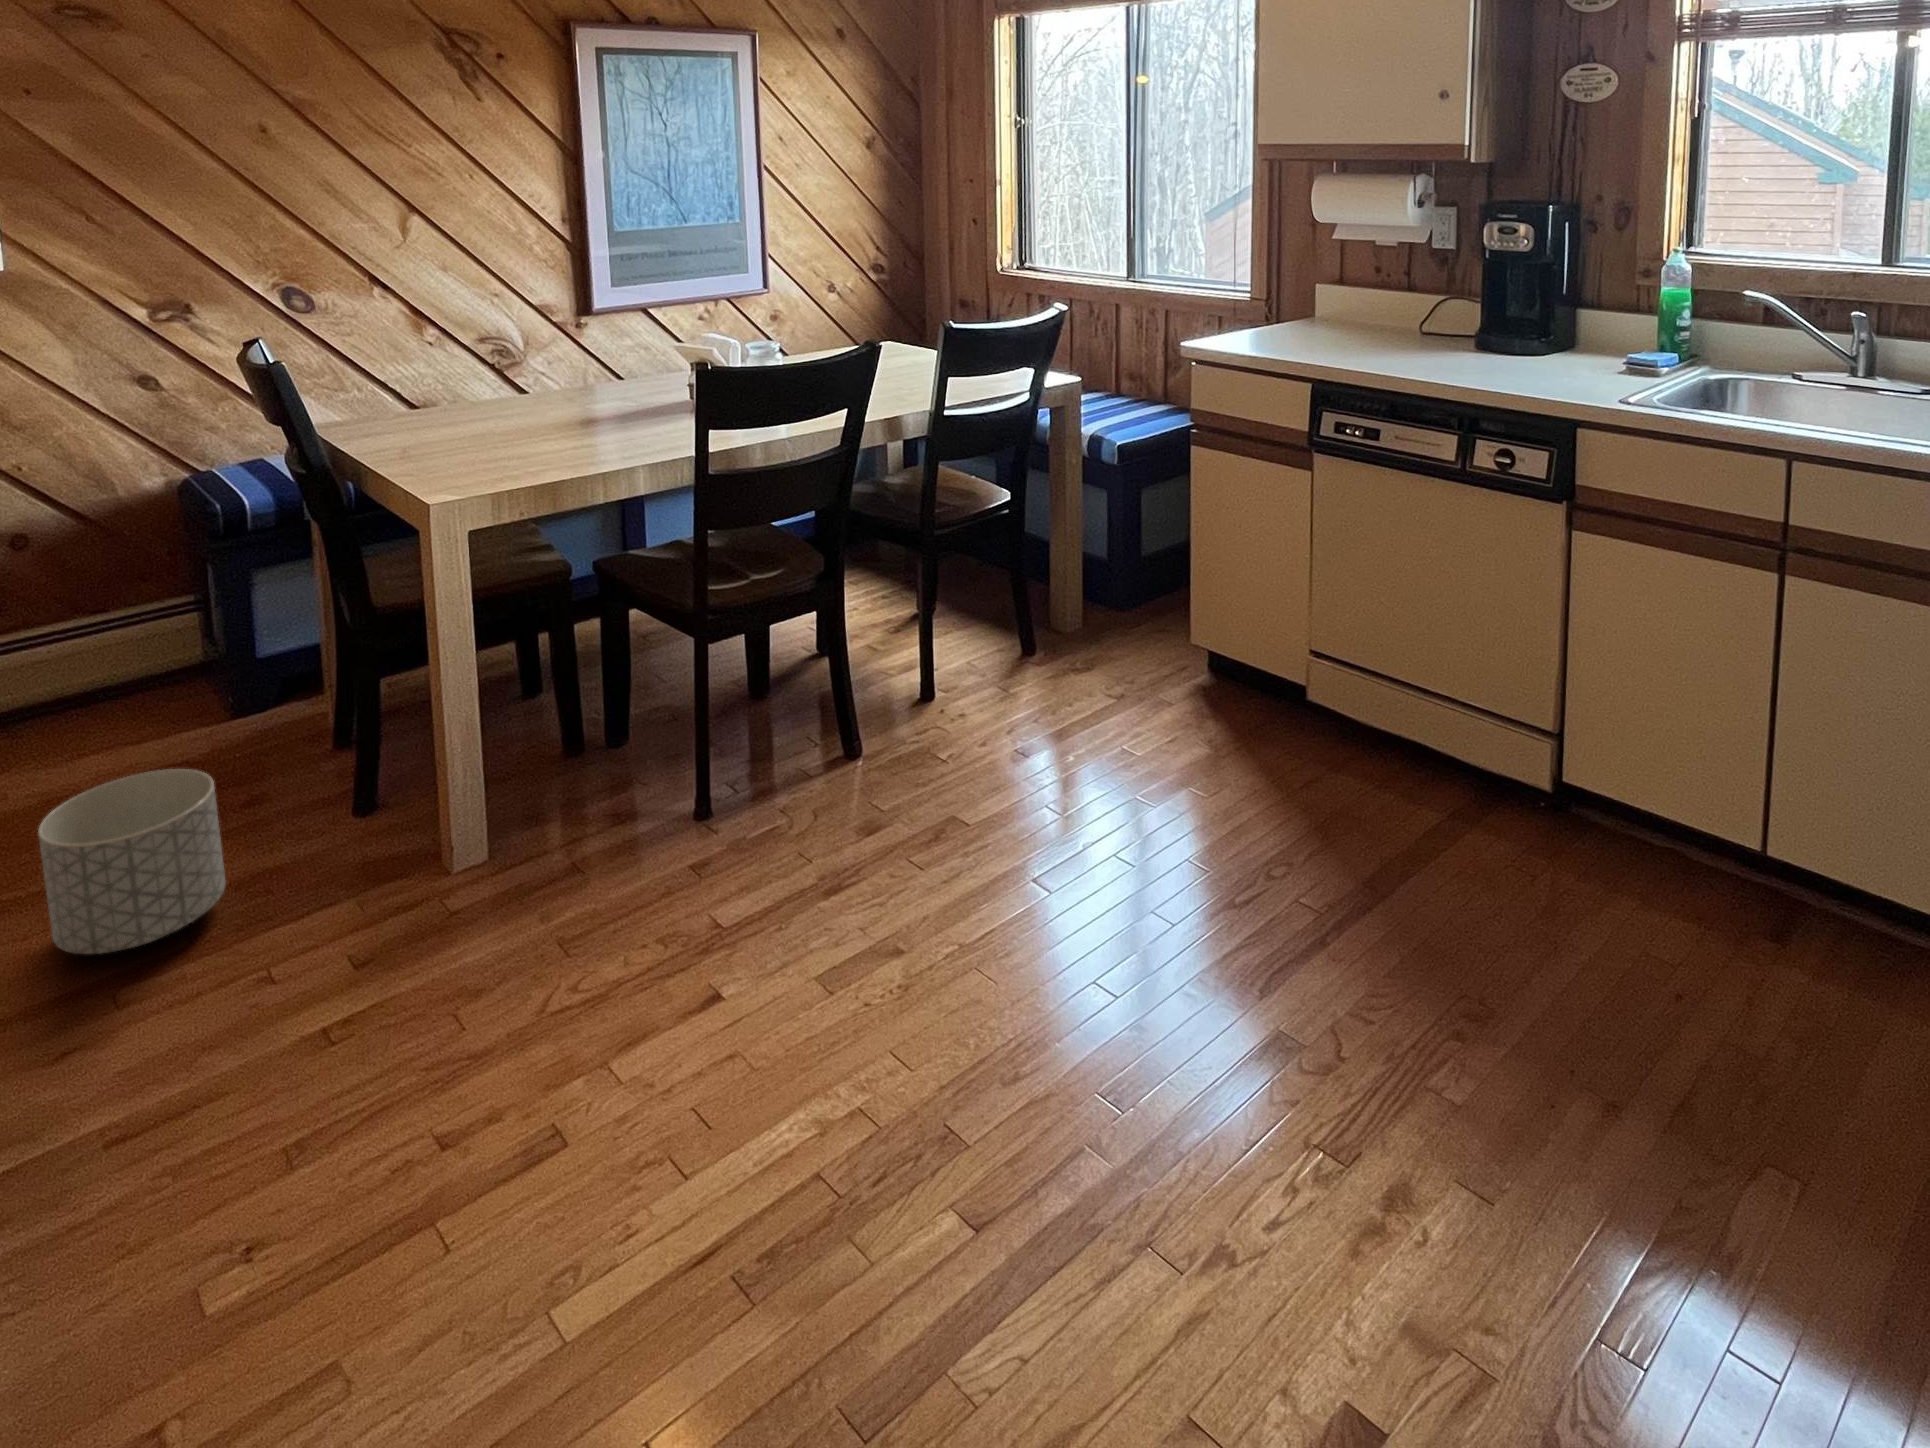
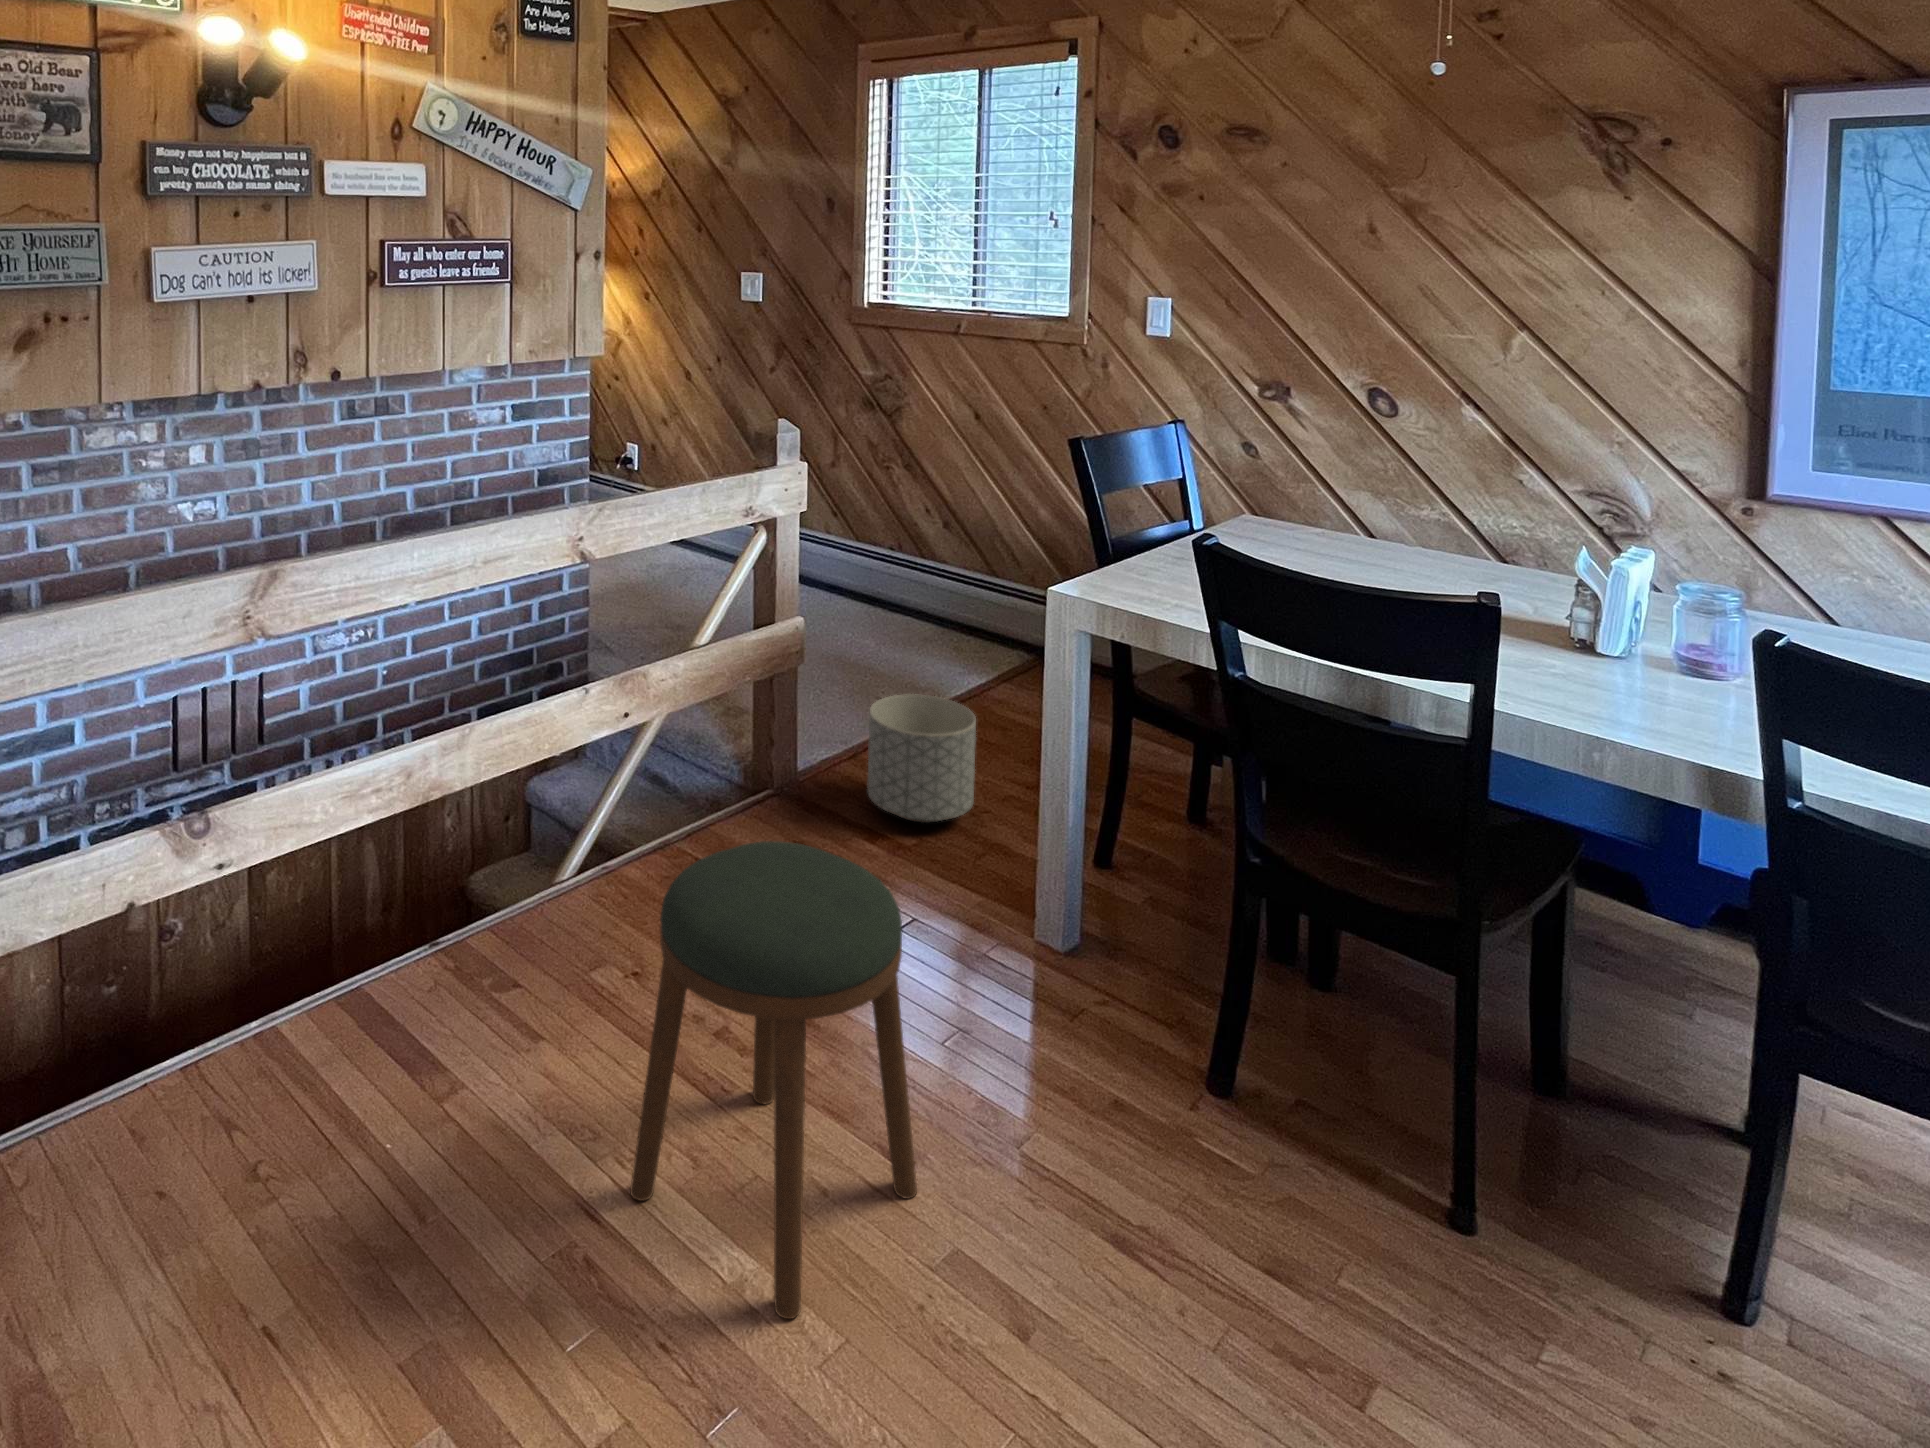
stool: none [584,771,867,1220] -> present [630,841,917,1319]

